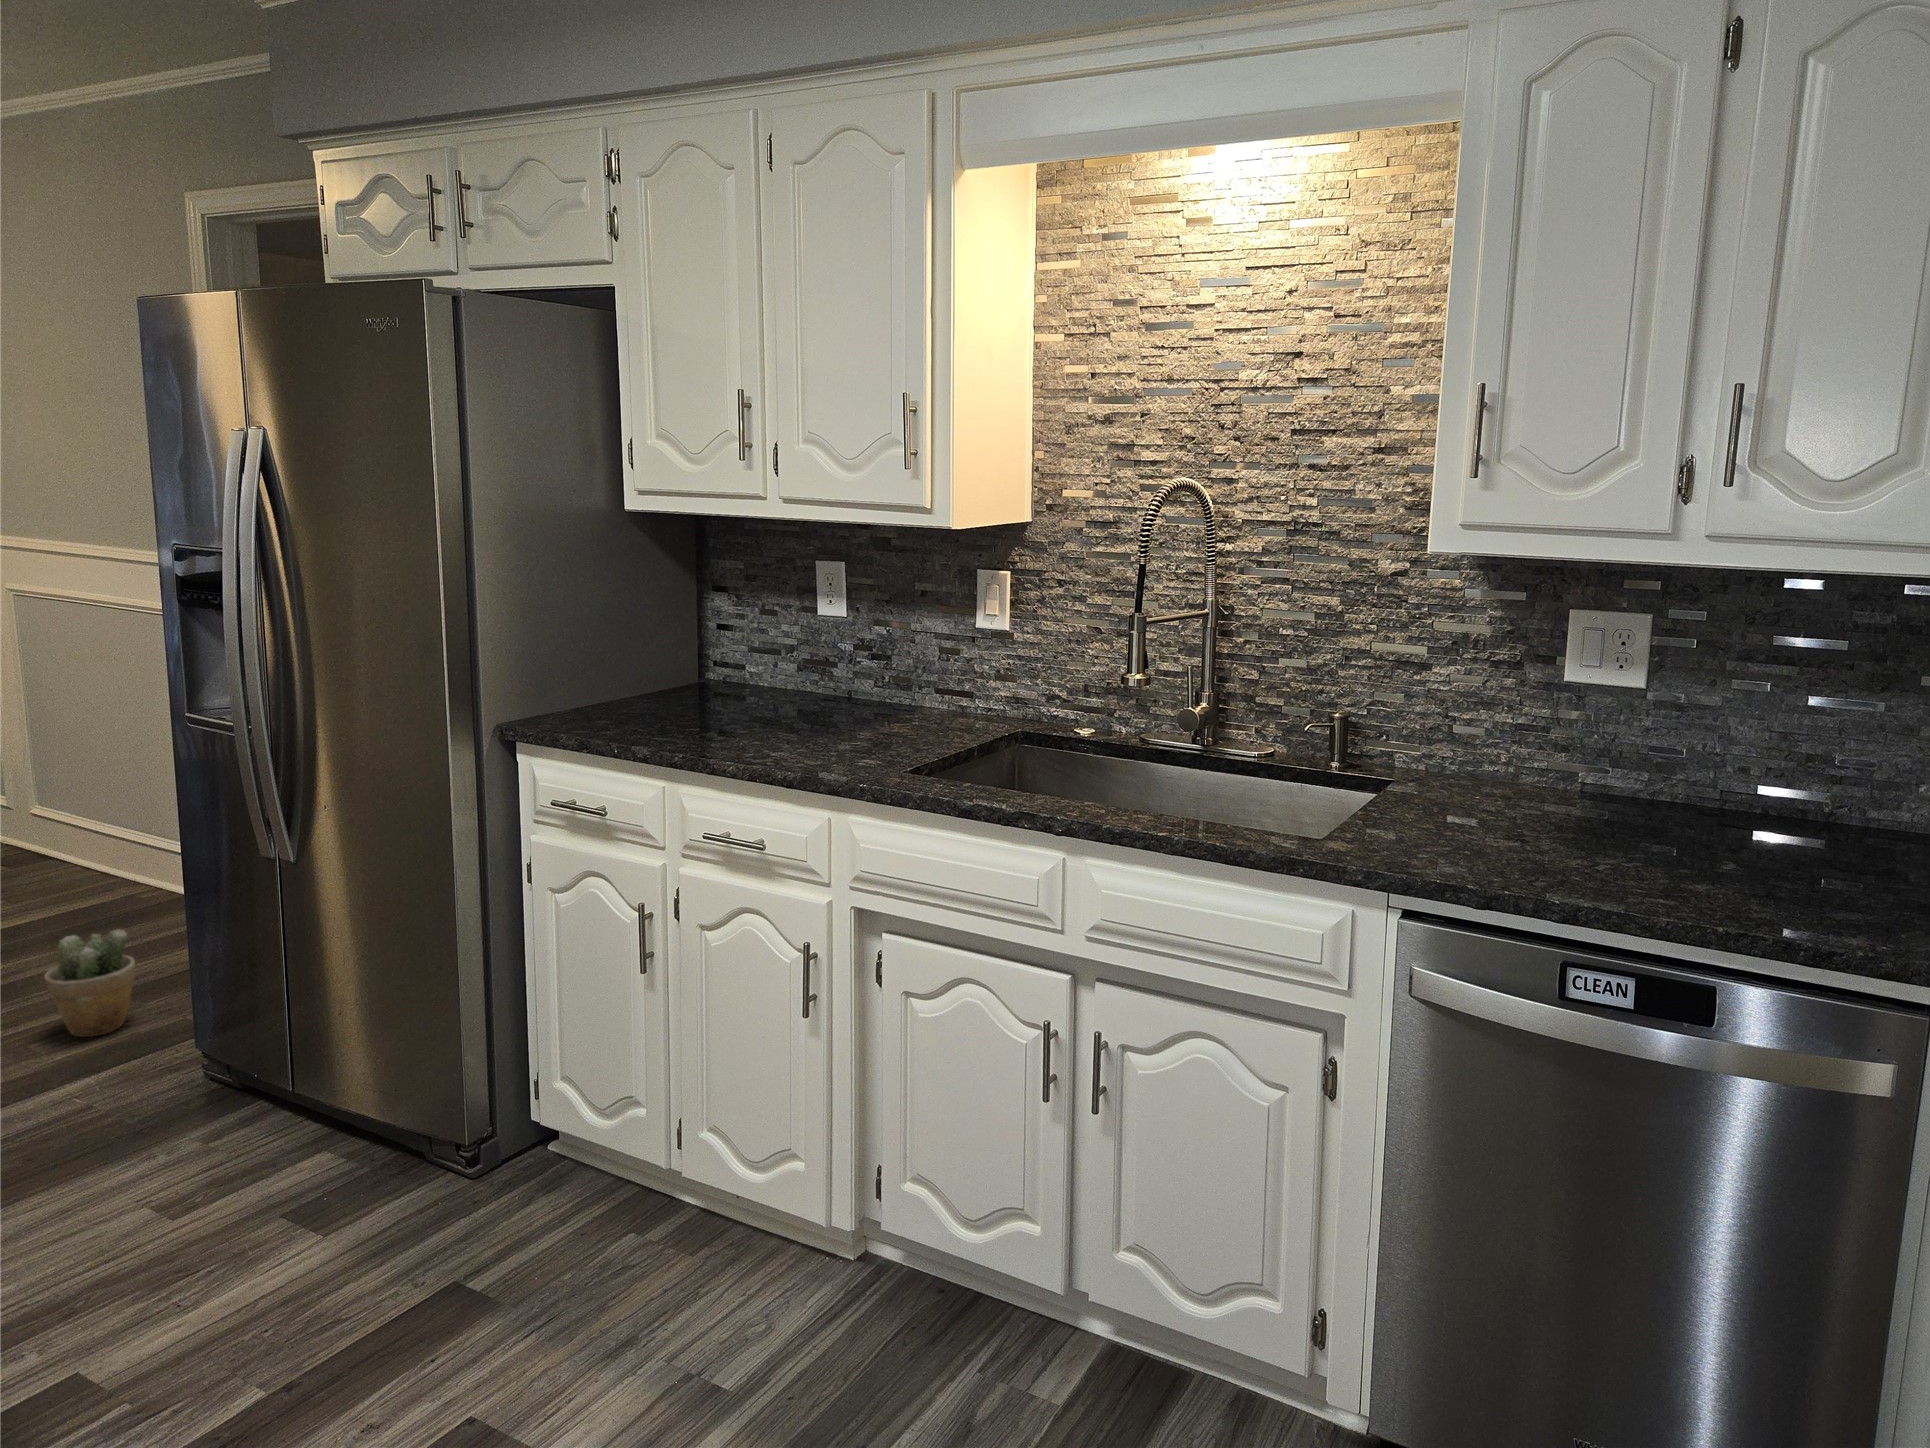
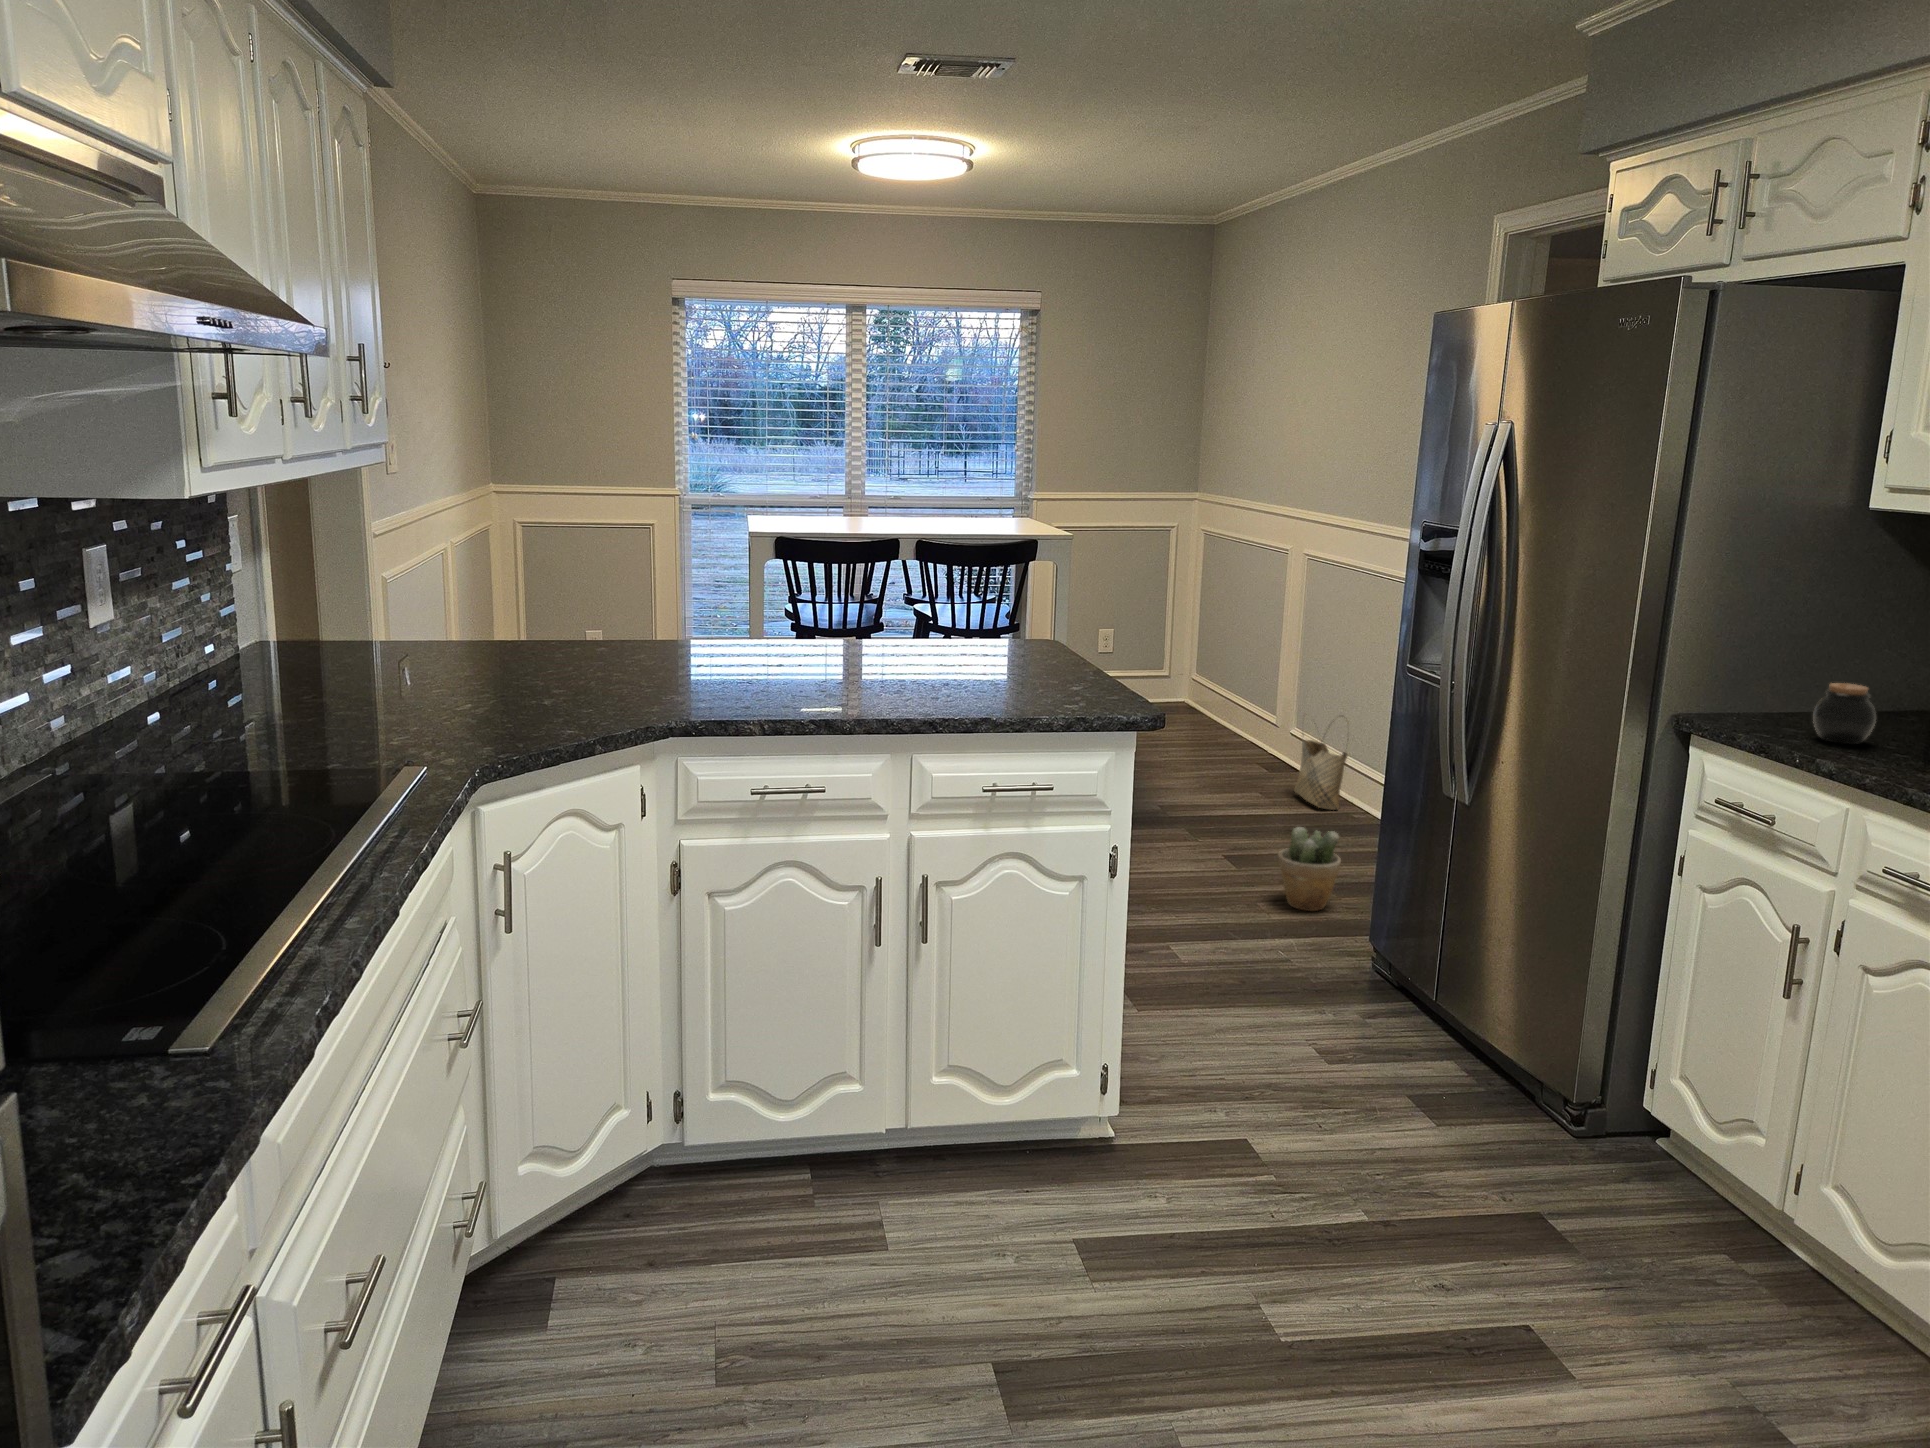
jar: none [615,671,665,727] -> present [1813,683,1876,744]
woven basket: none [42,783,115,900] -> present [1294,721,1348,810]

